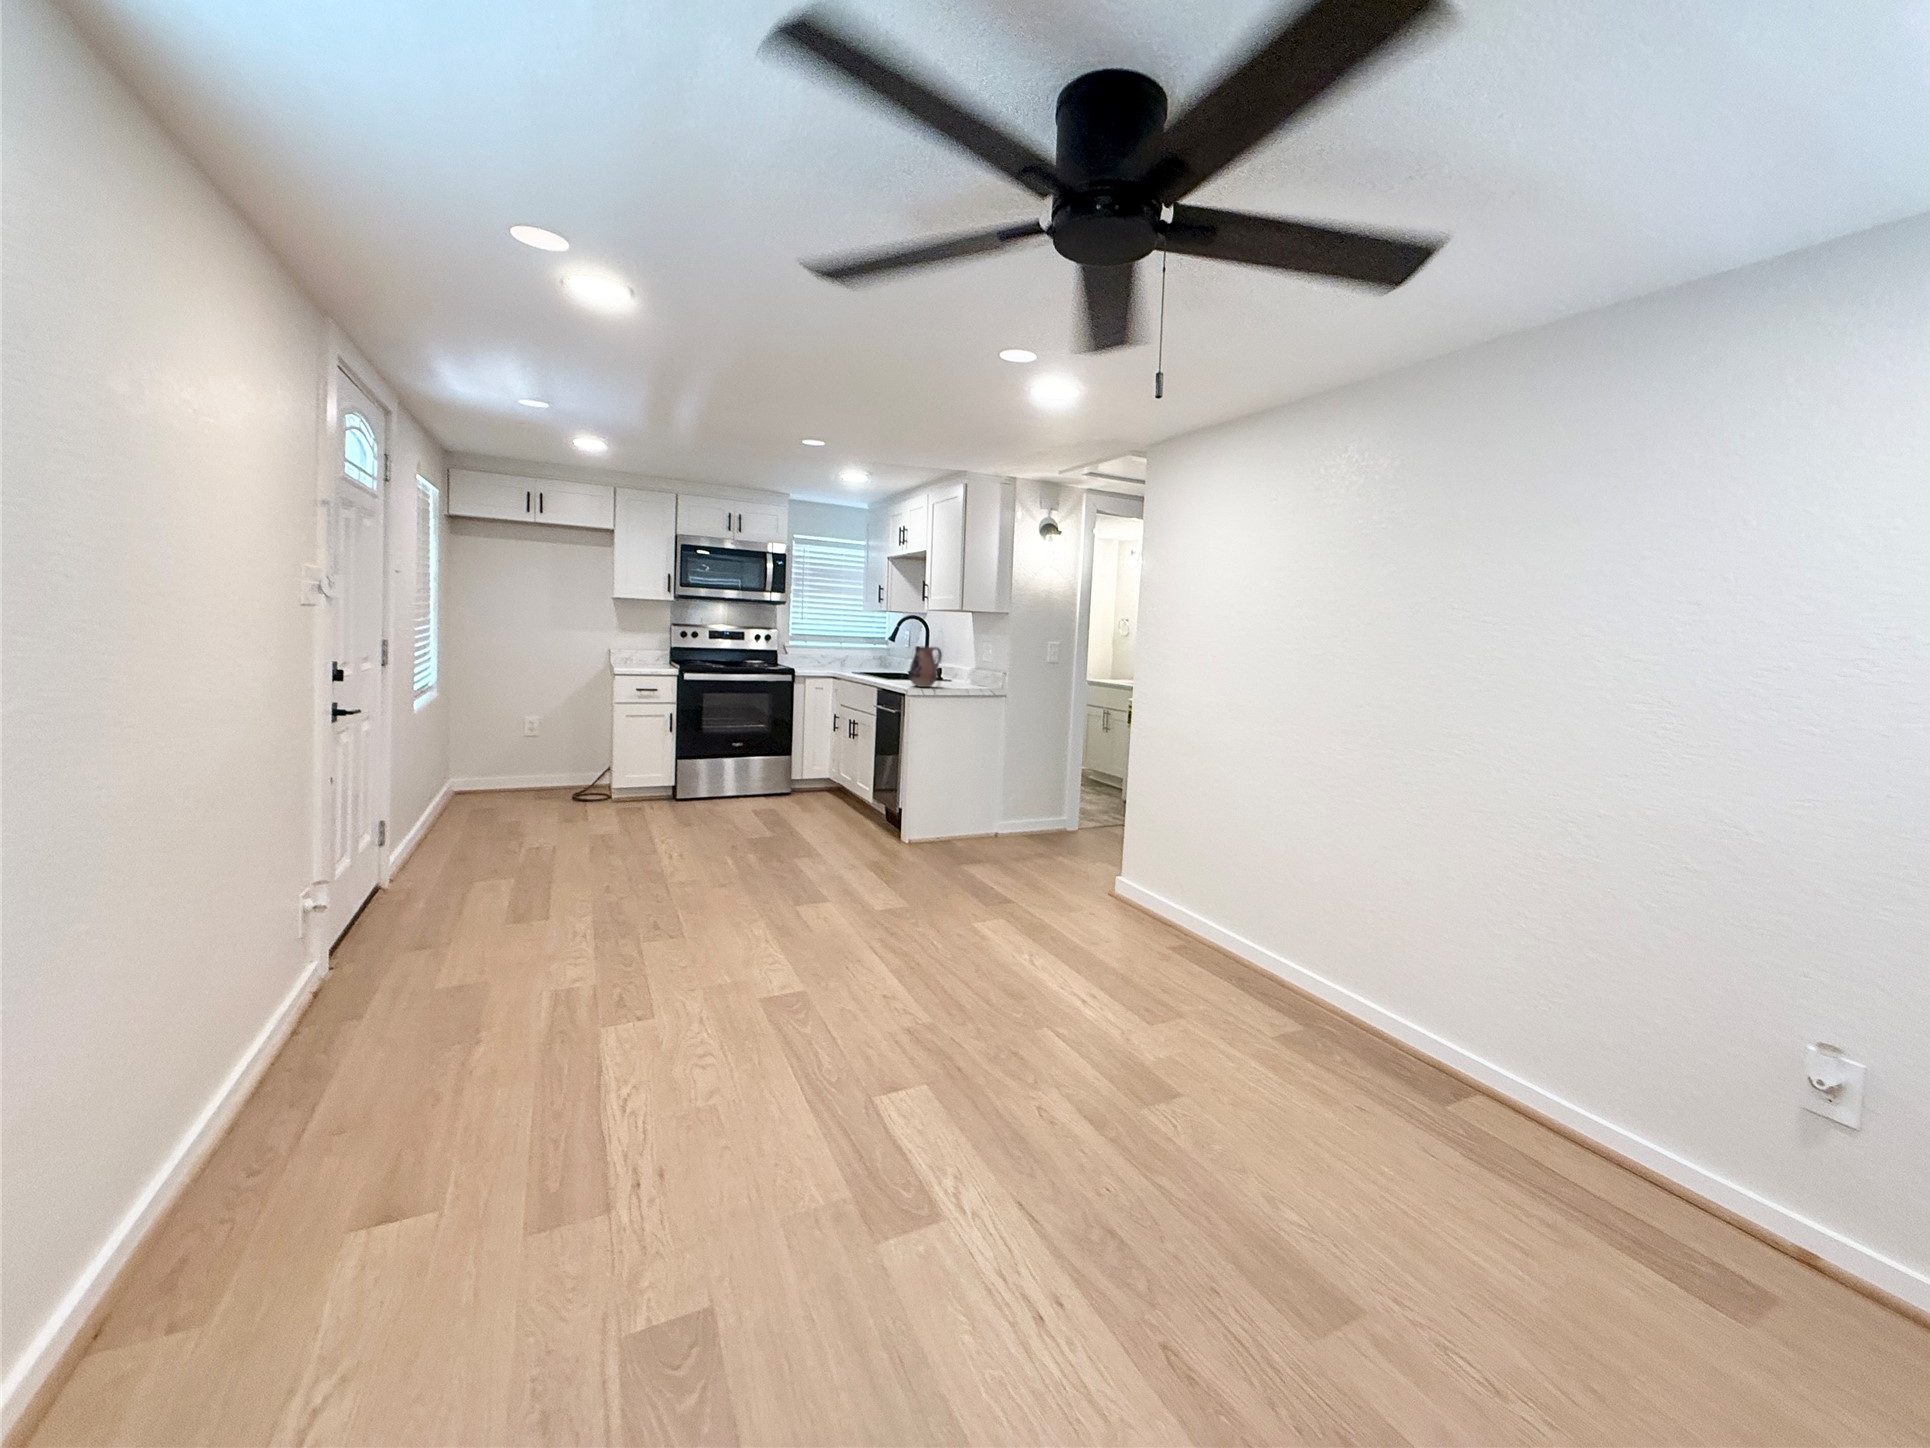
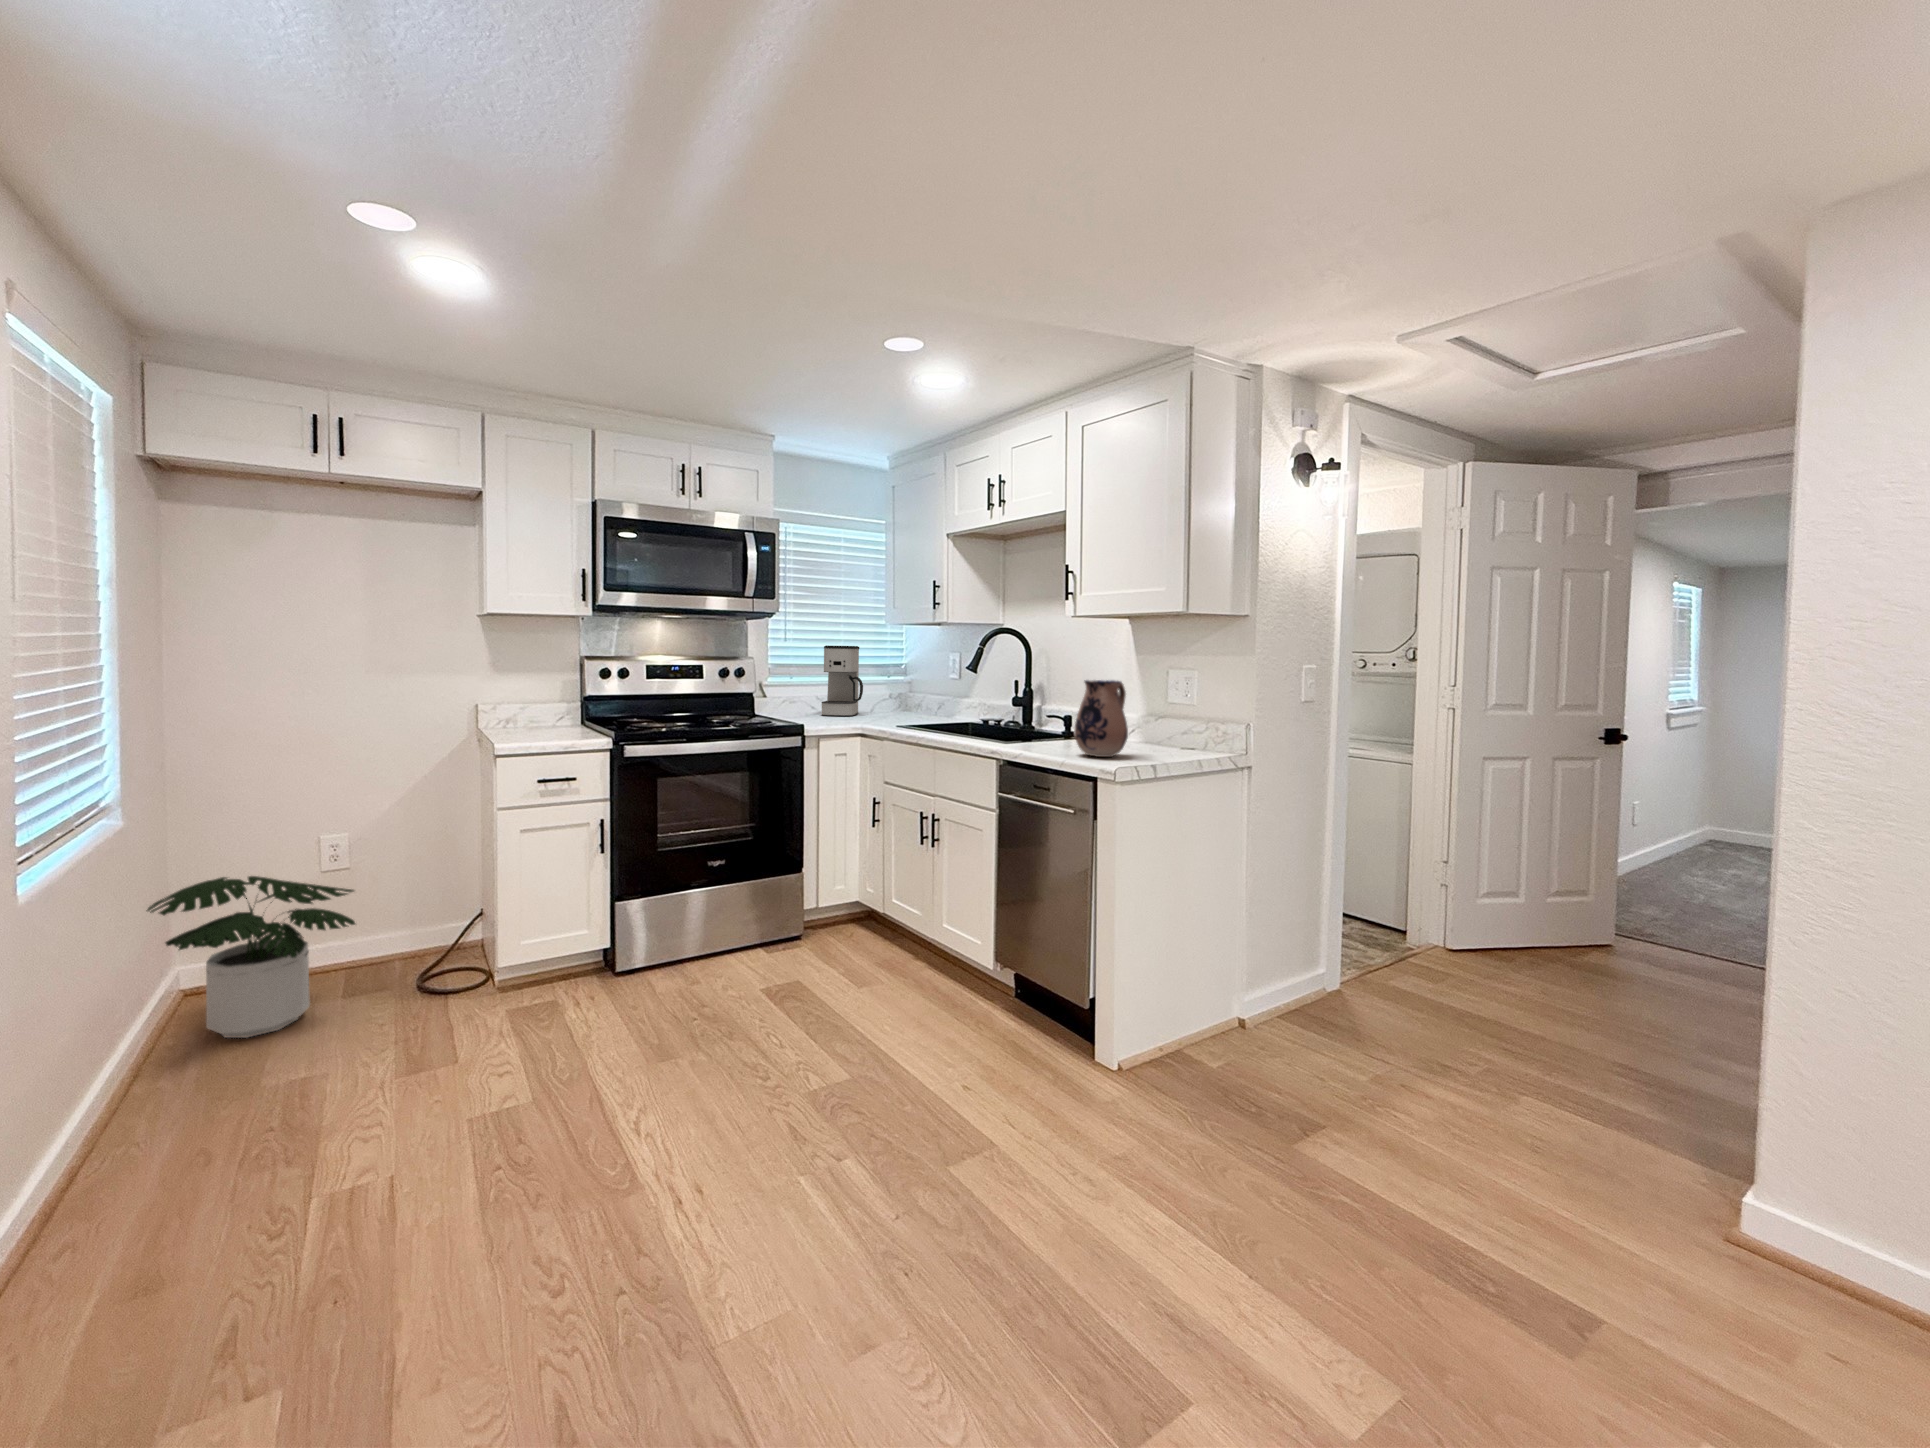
coffee maker: none [821,623,849,668] -> present [821,645,863,716]
potted plant: none [448,728,543,808] -> present [146,876,355,1038]

